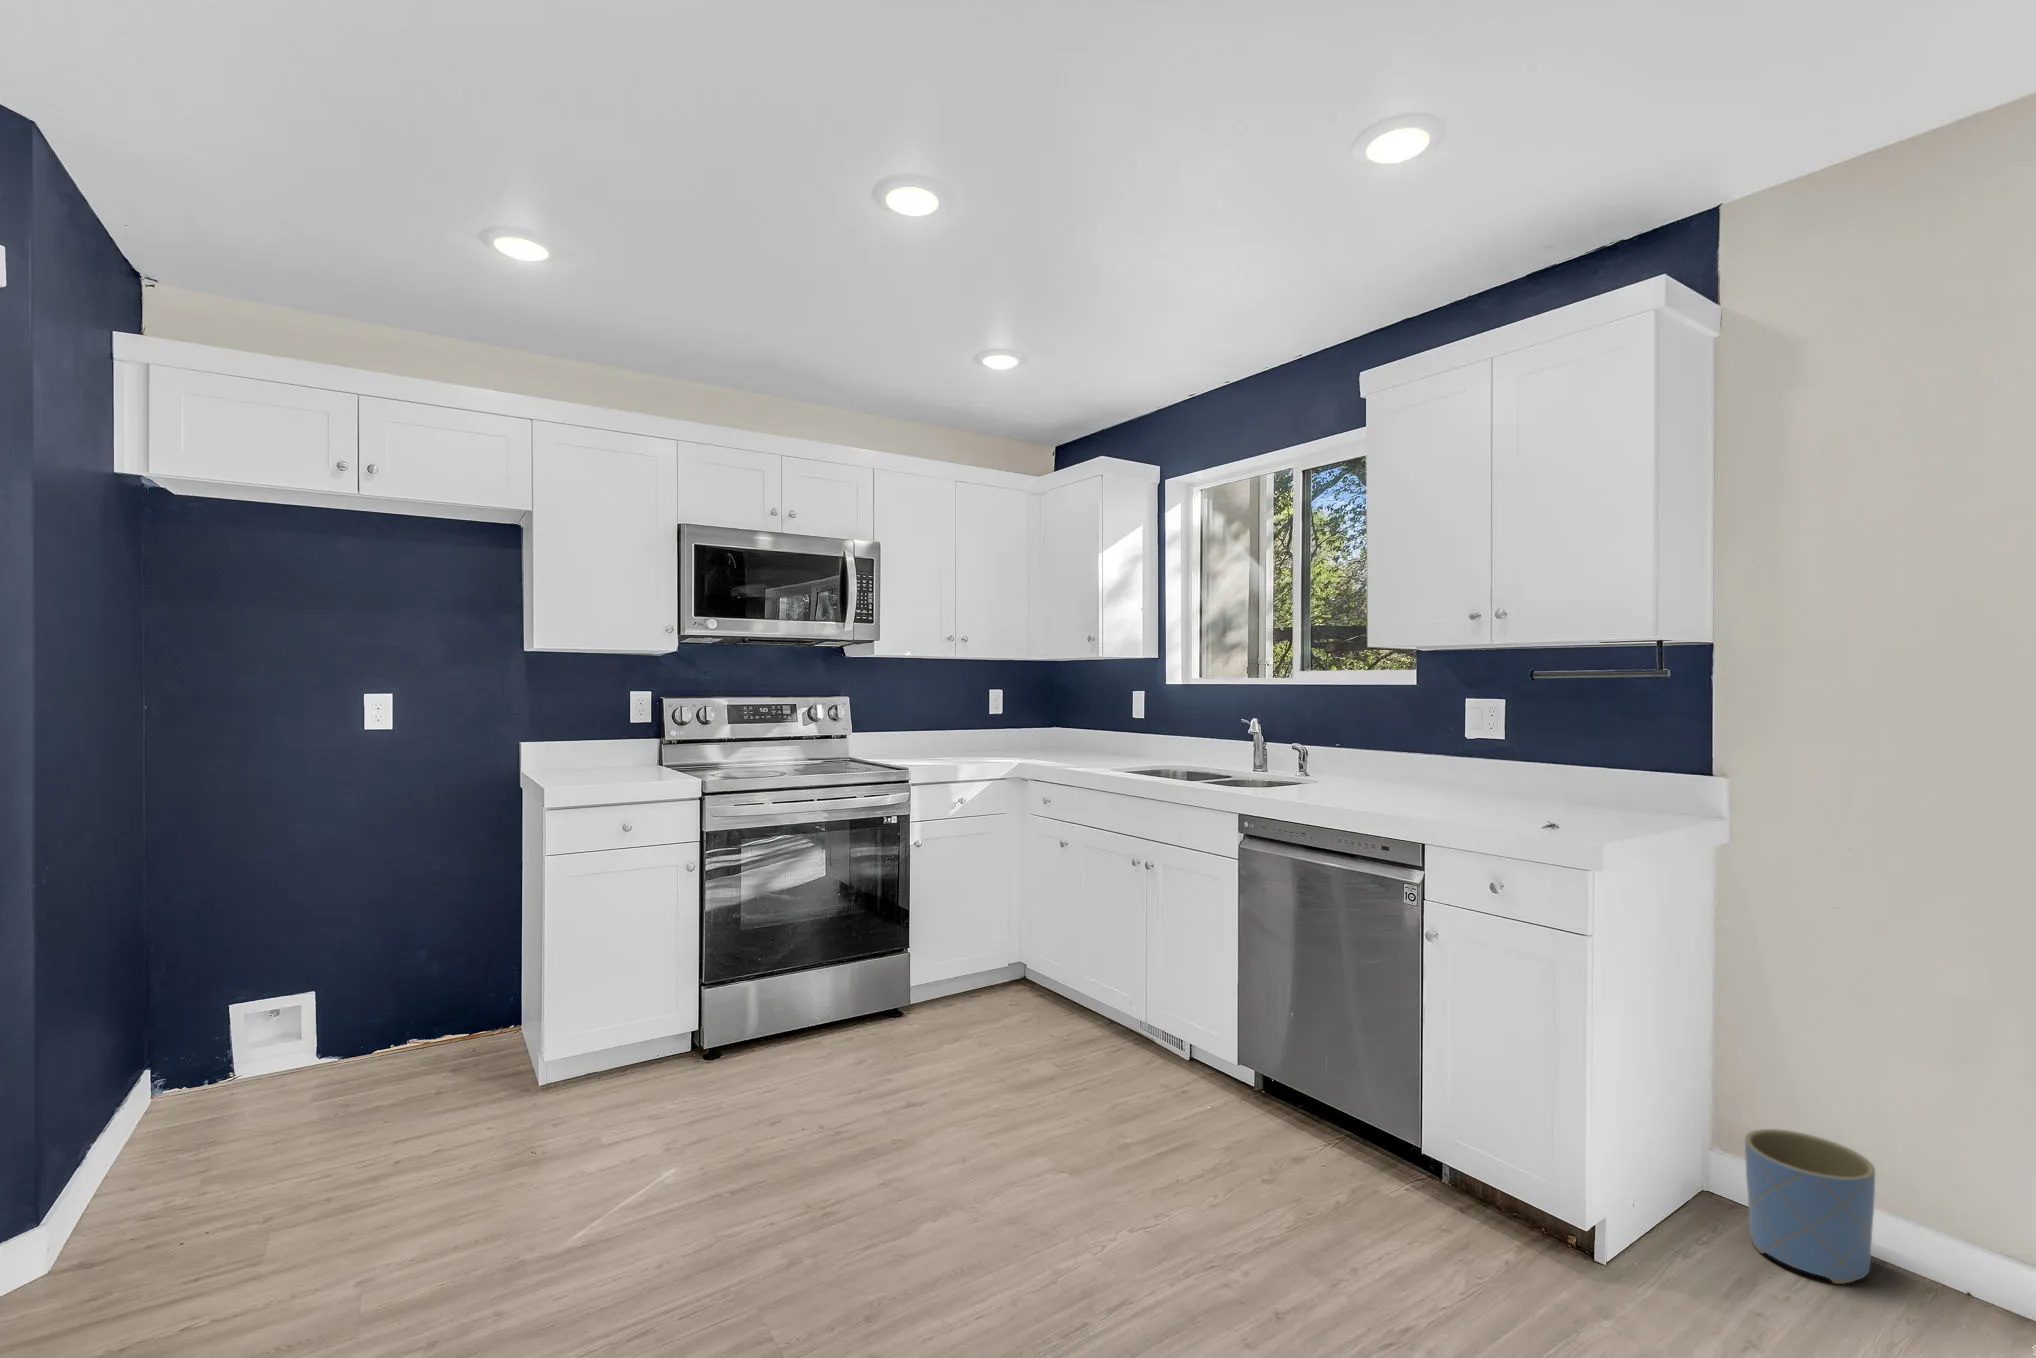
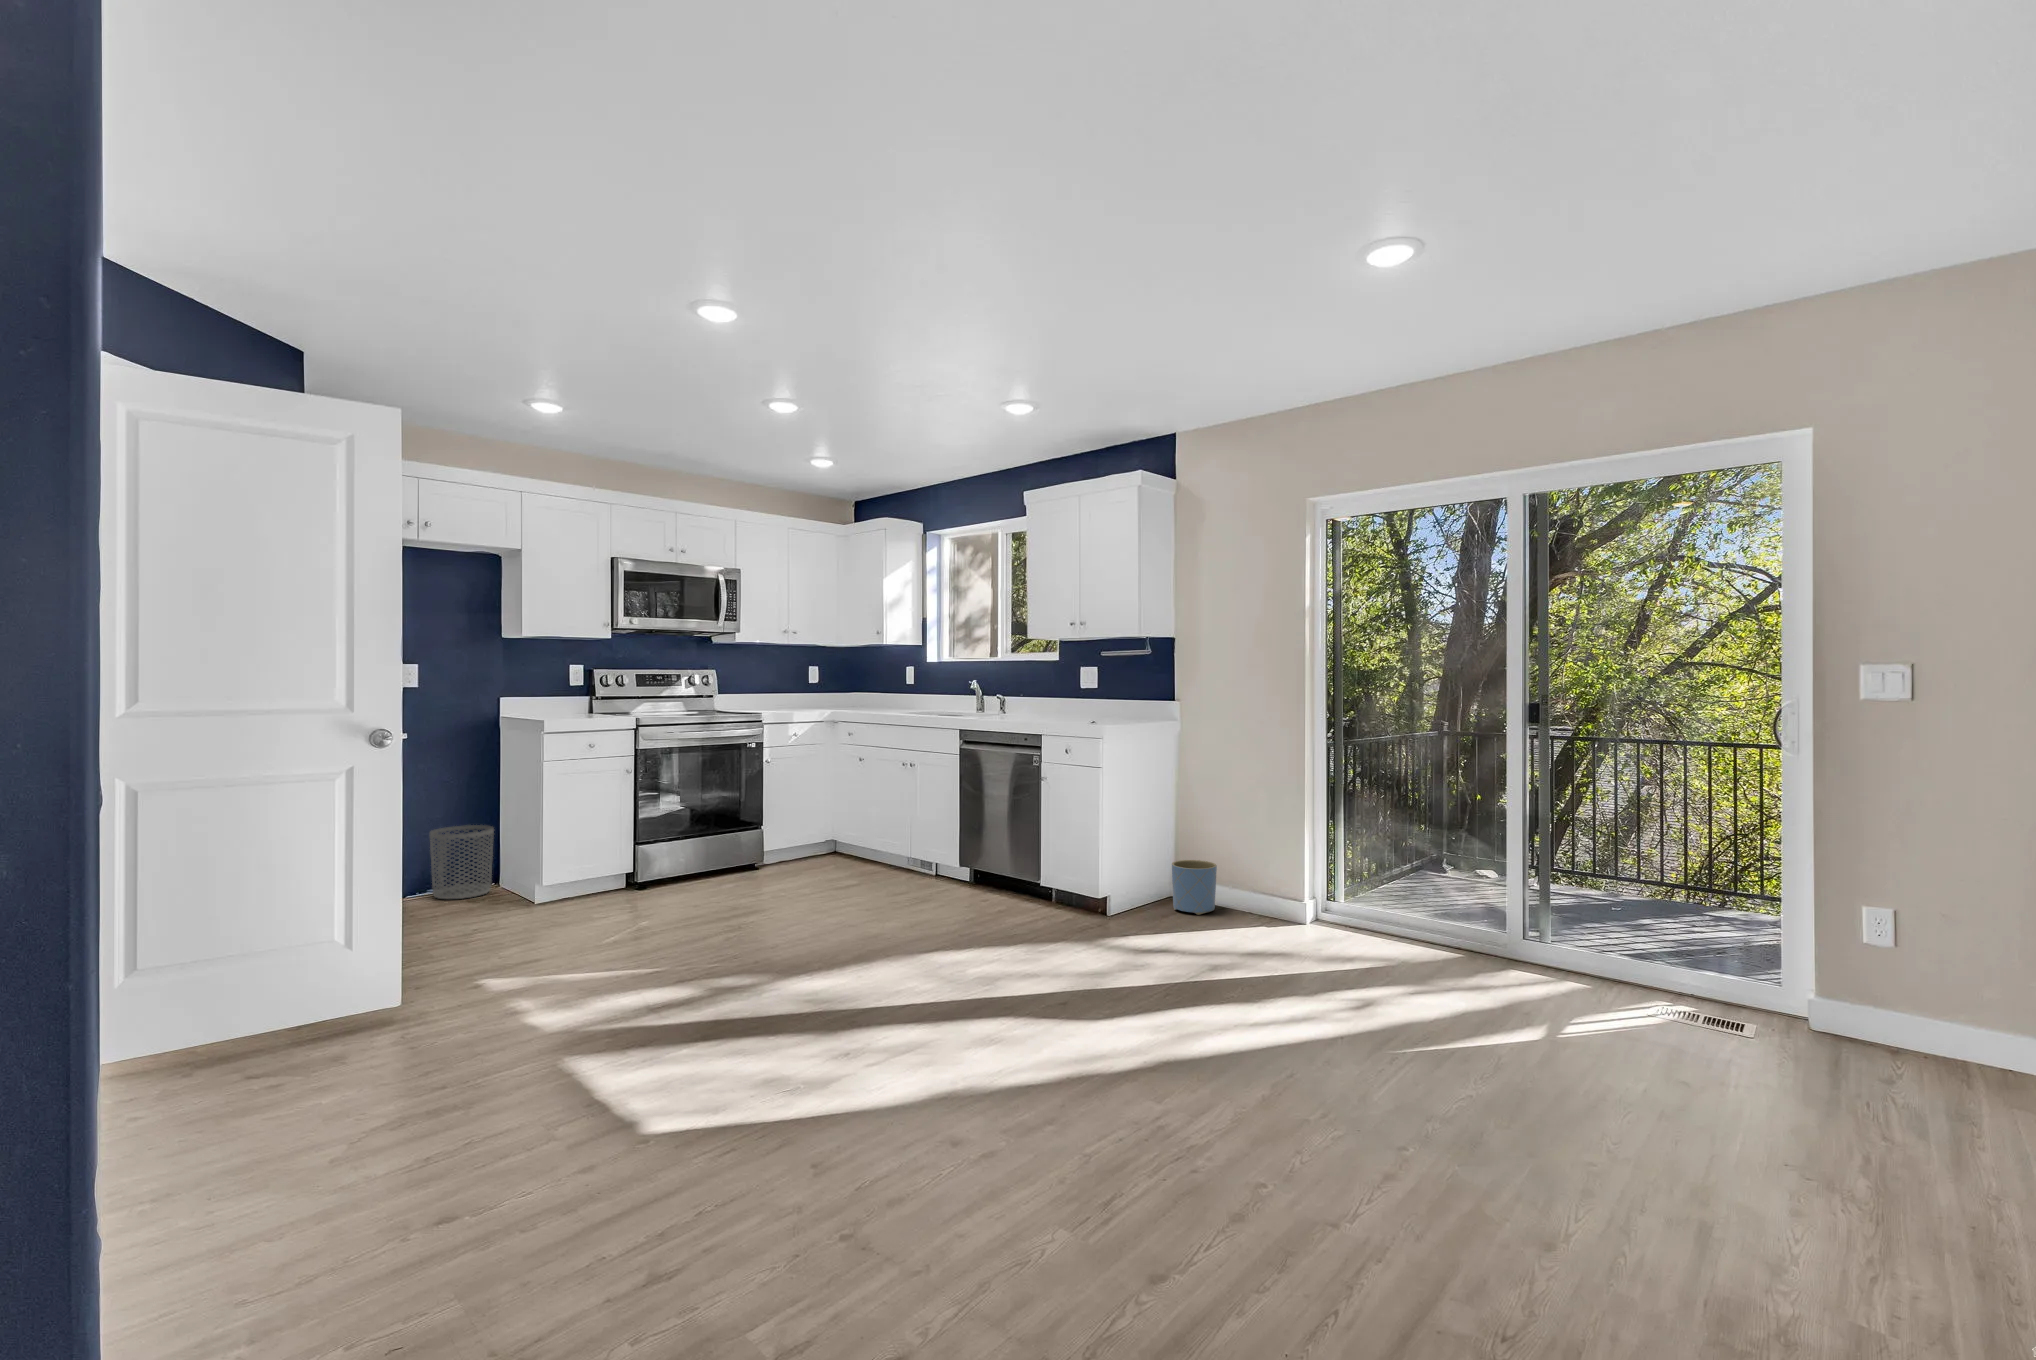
waste bin: none [390,942,493,1071] -> present [430,825,494,899]

